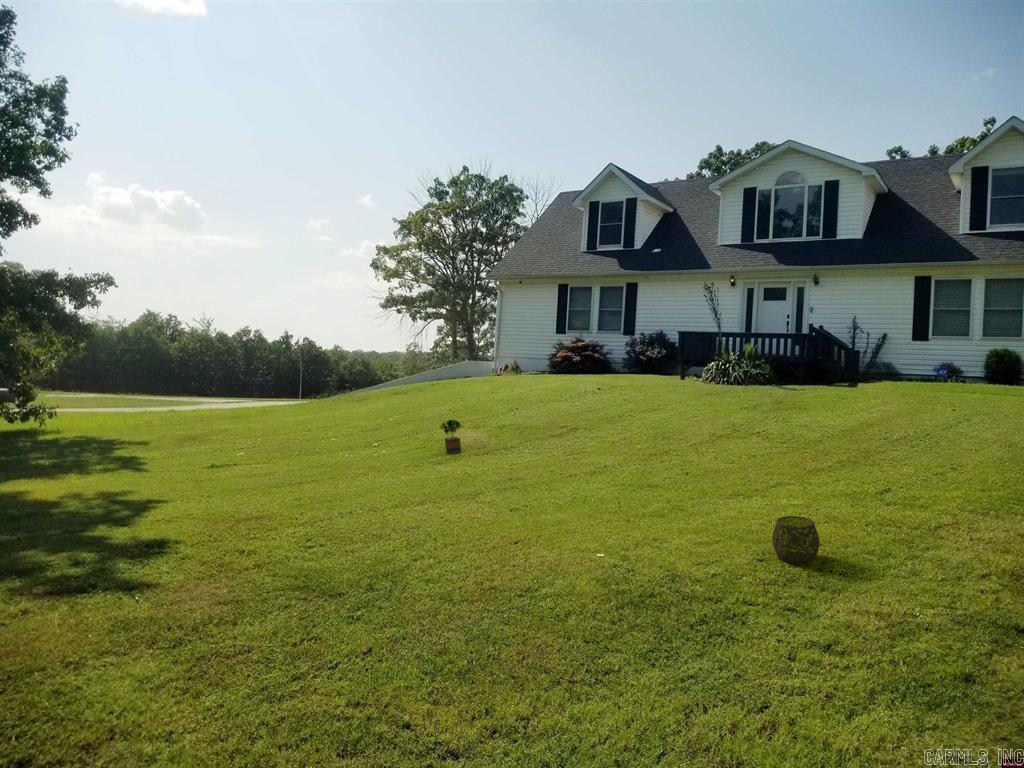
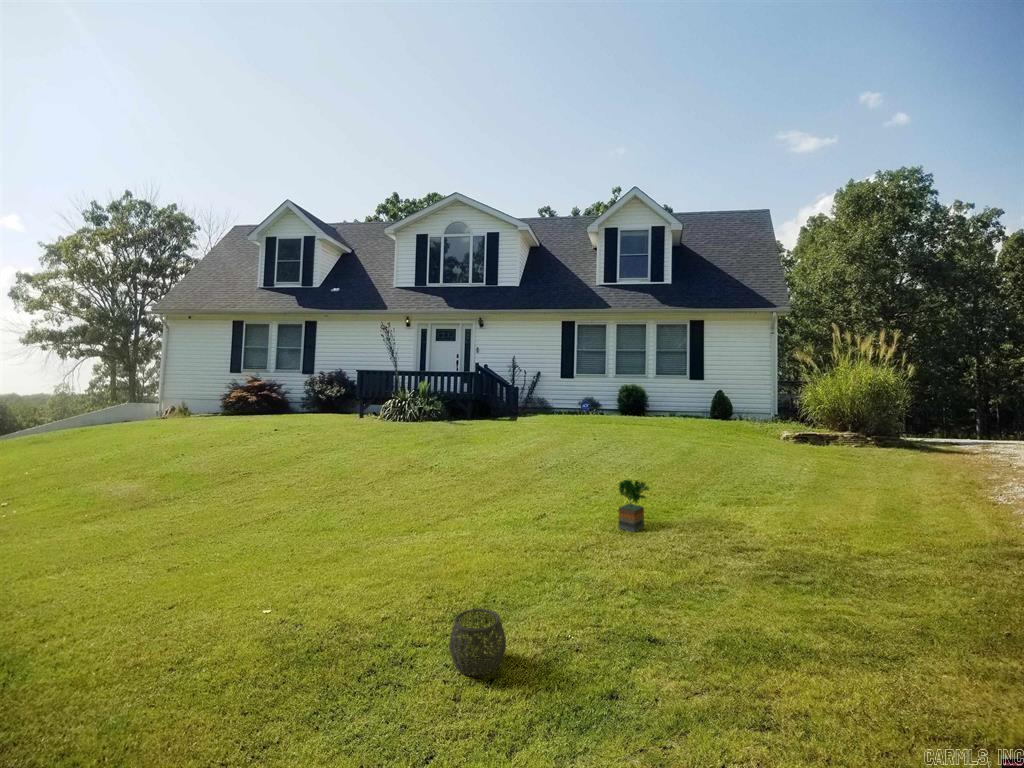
potted tree: present [440,420,461,455] -> present [619,480,649,533]

